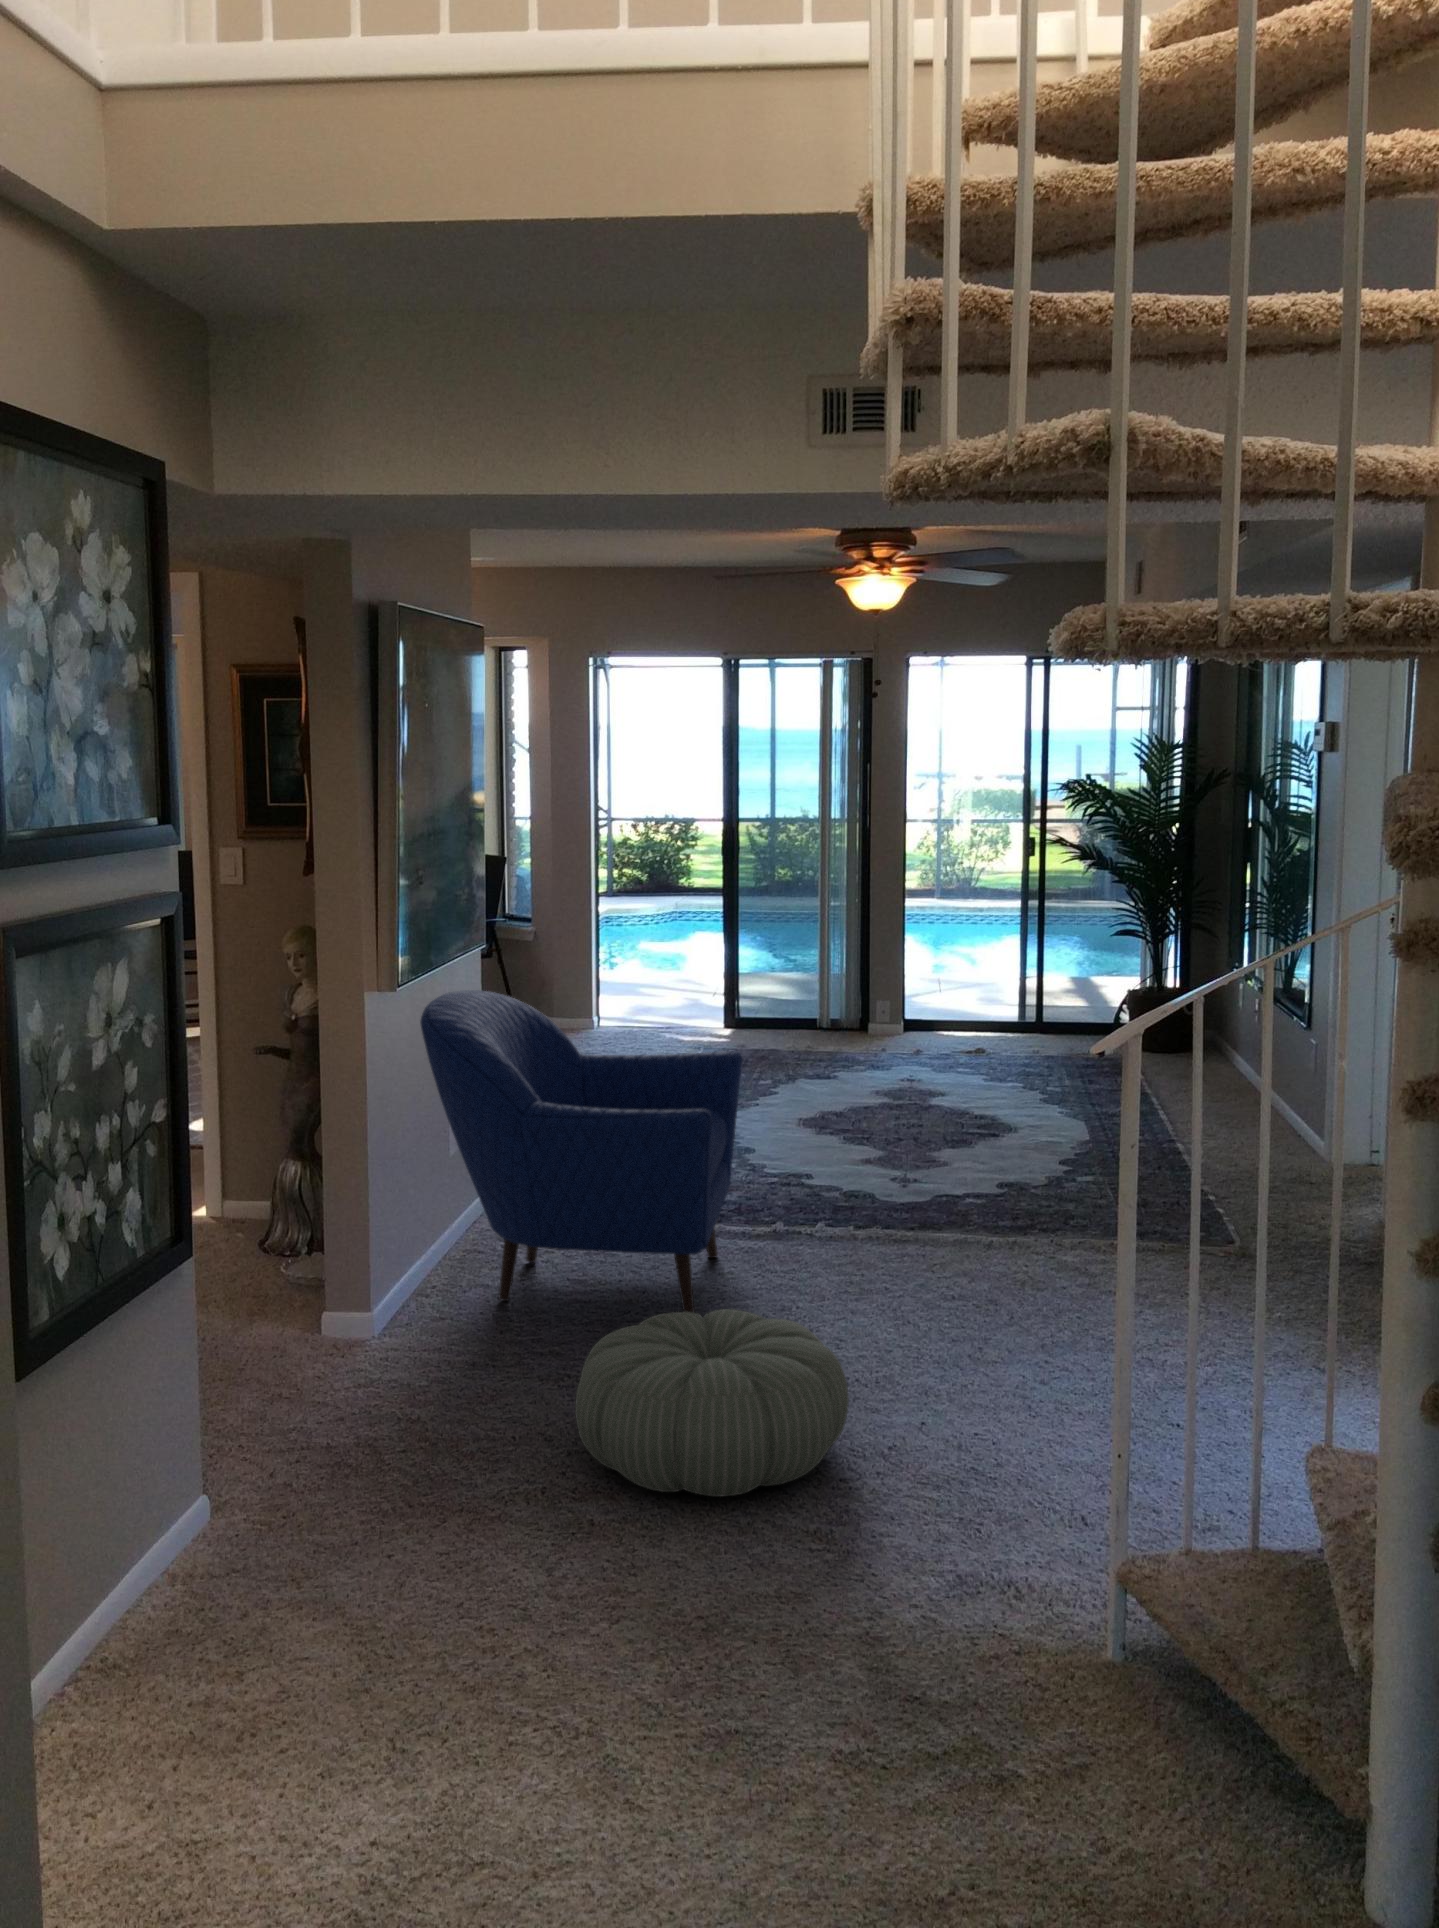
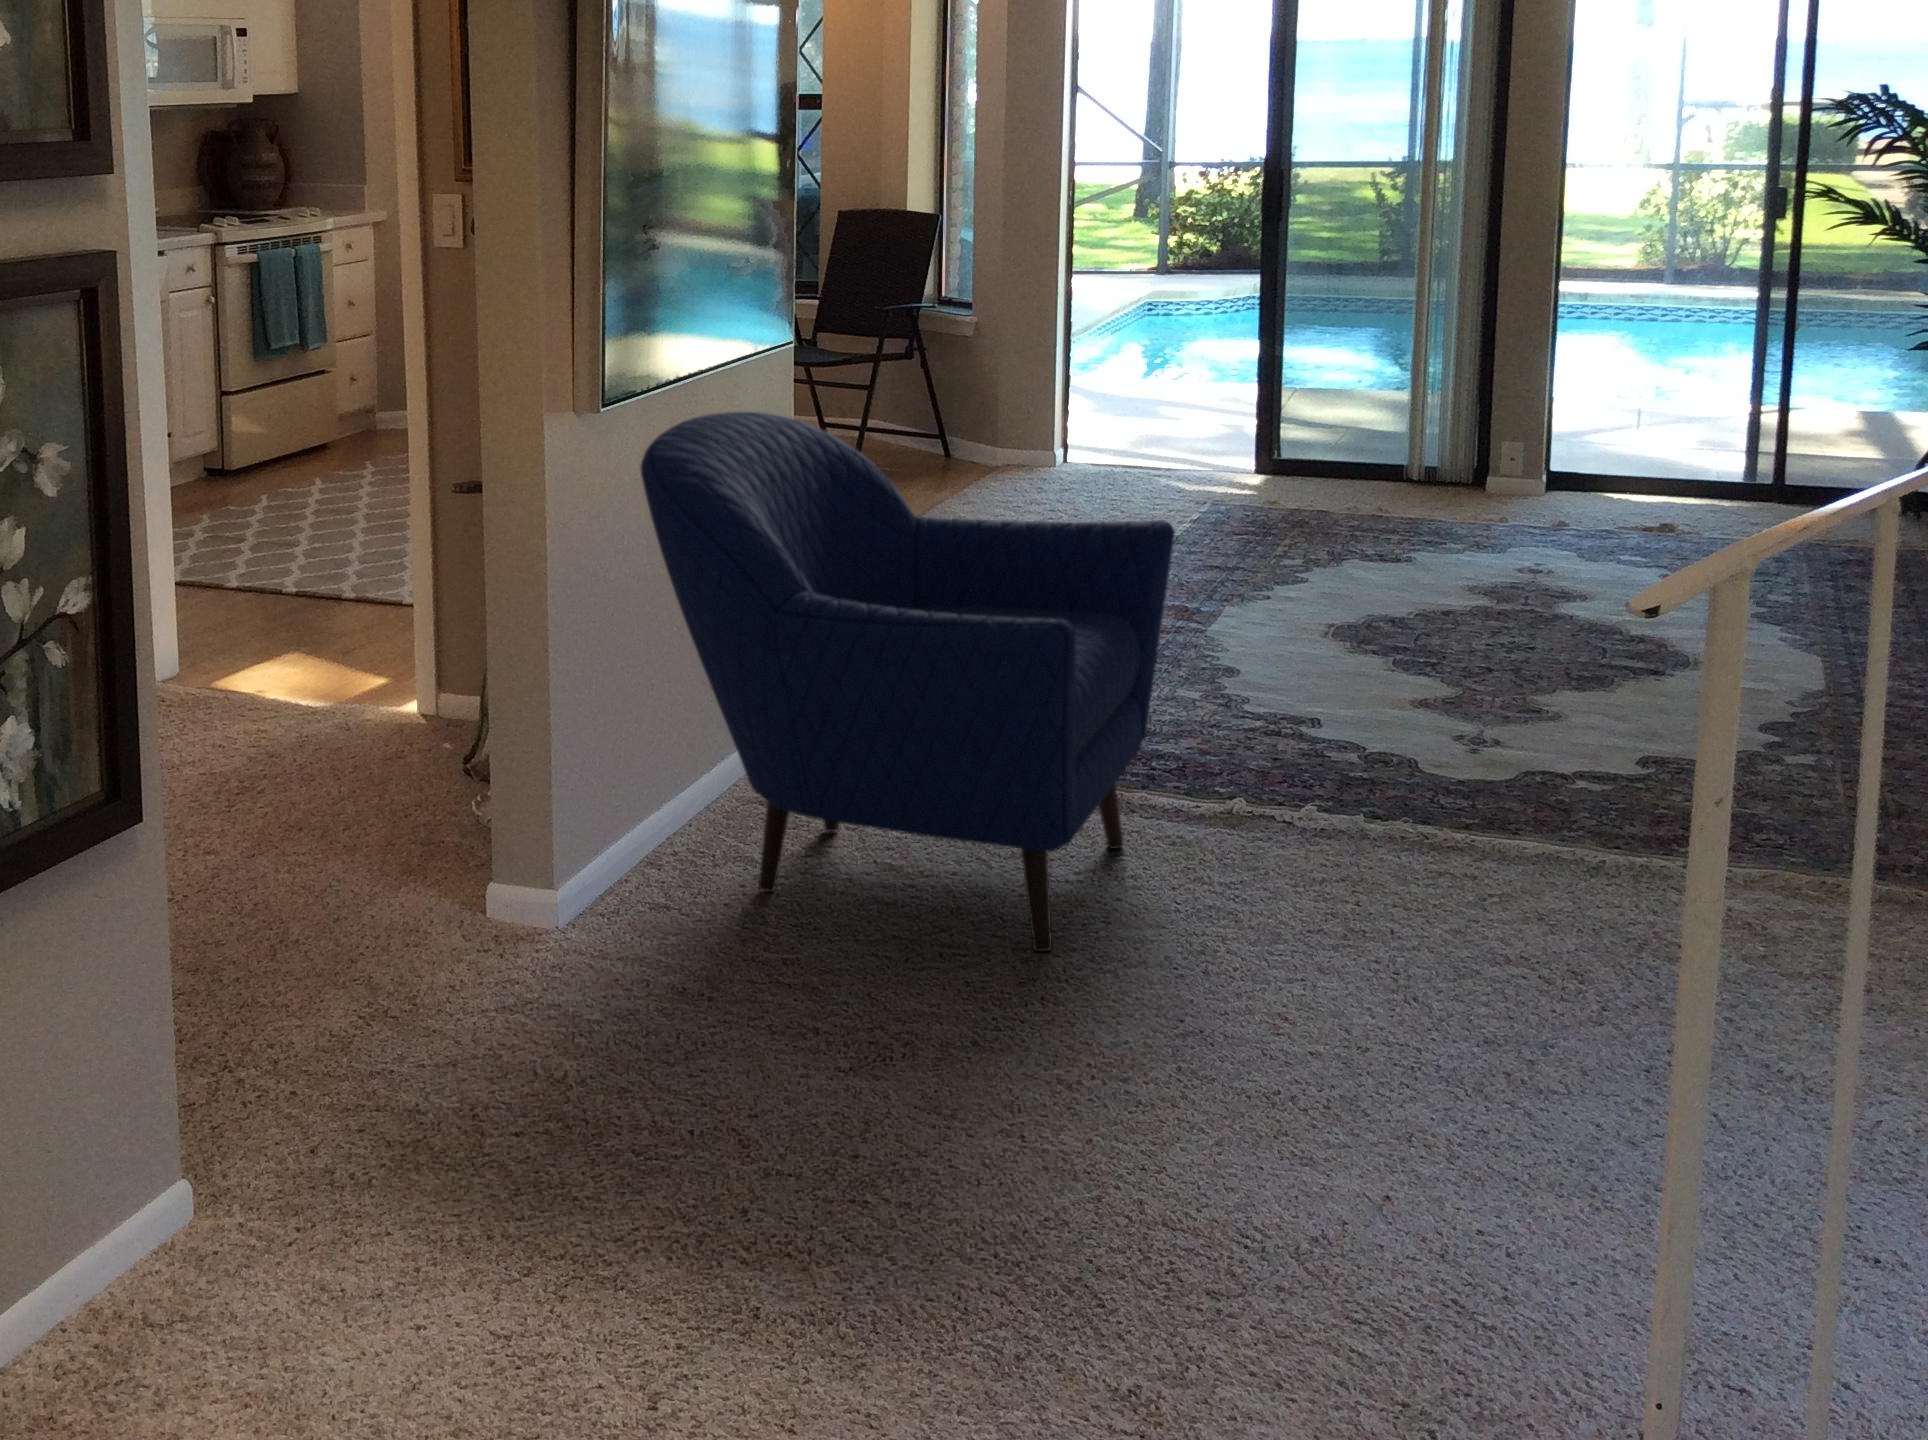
pouf: present [575,1309,849,1497] -> none [762,961,1237,1300]

